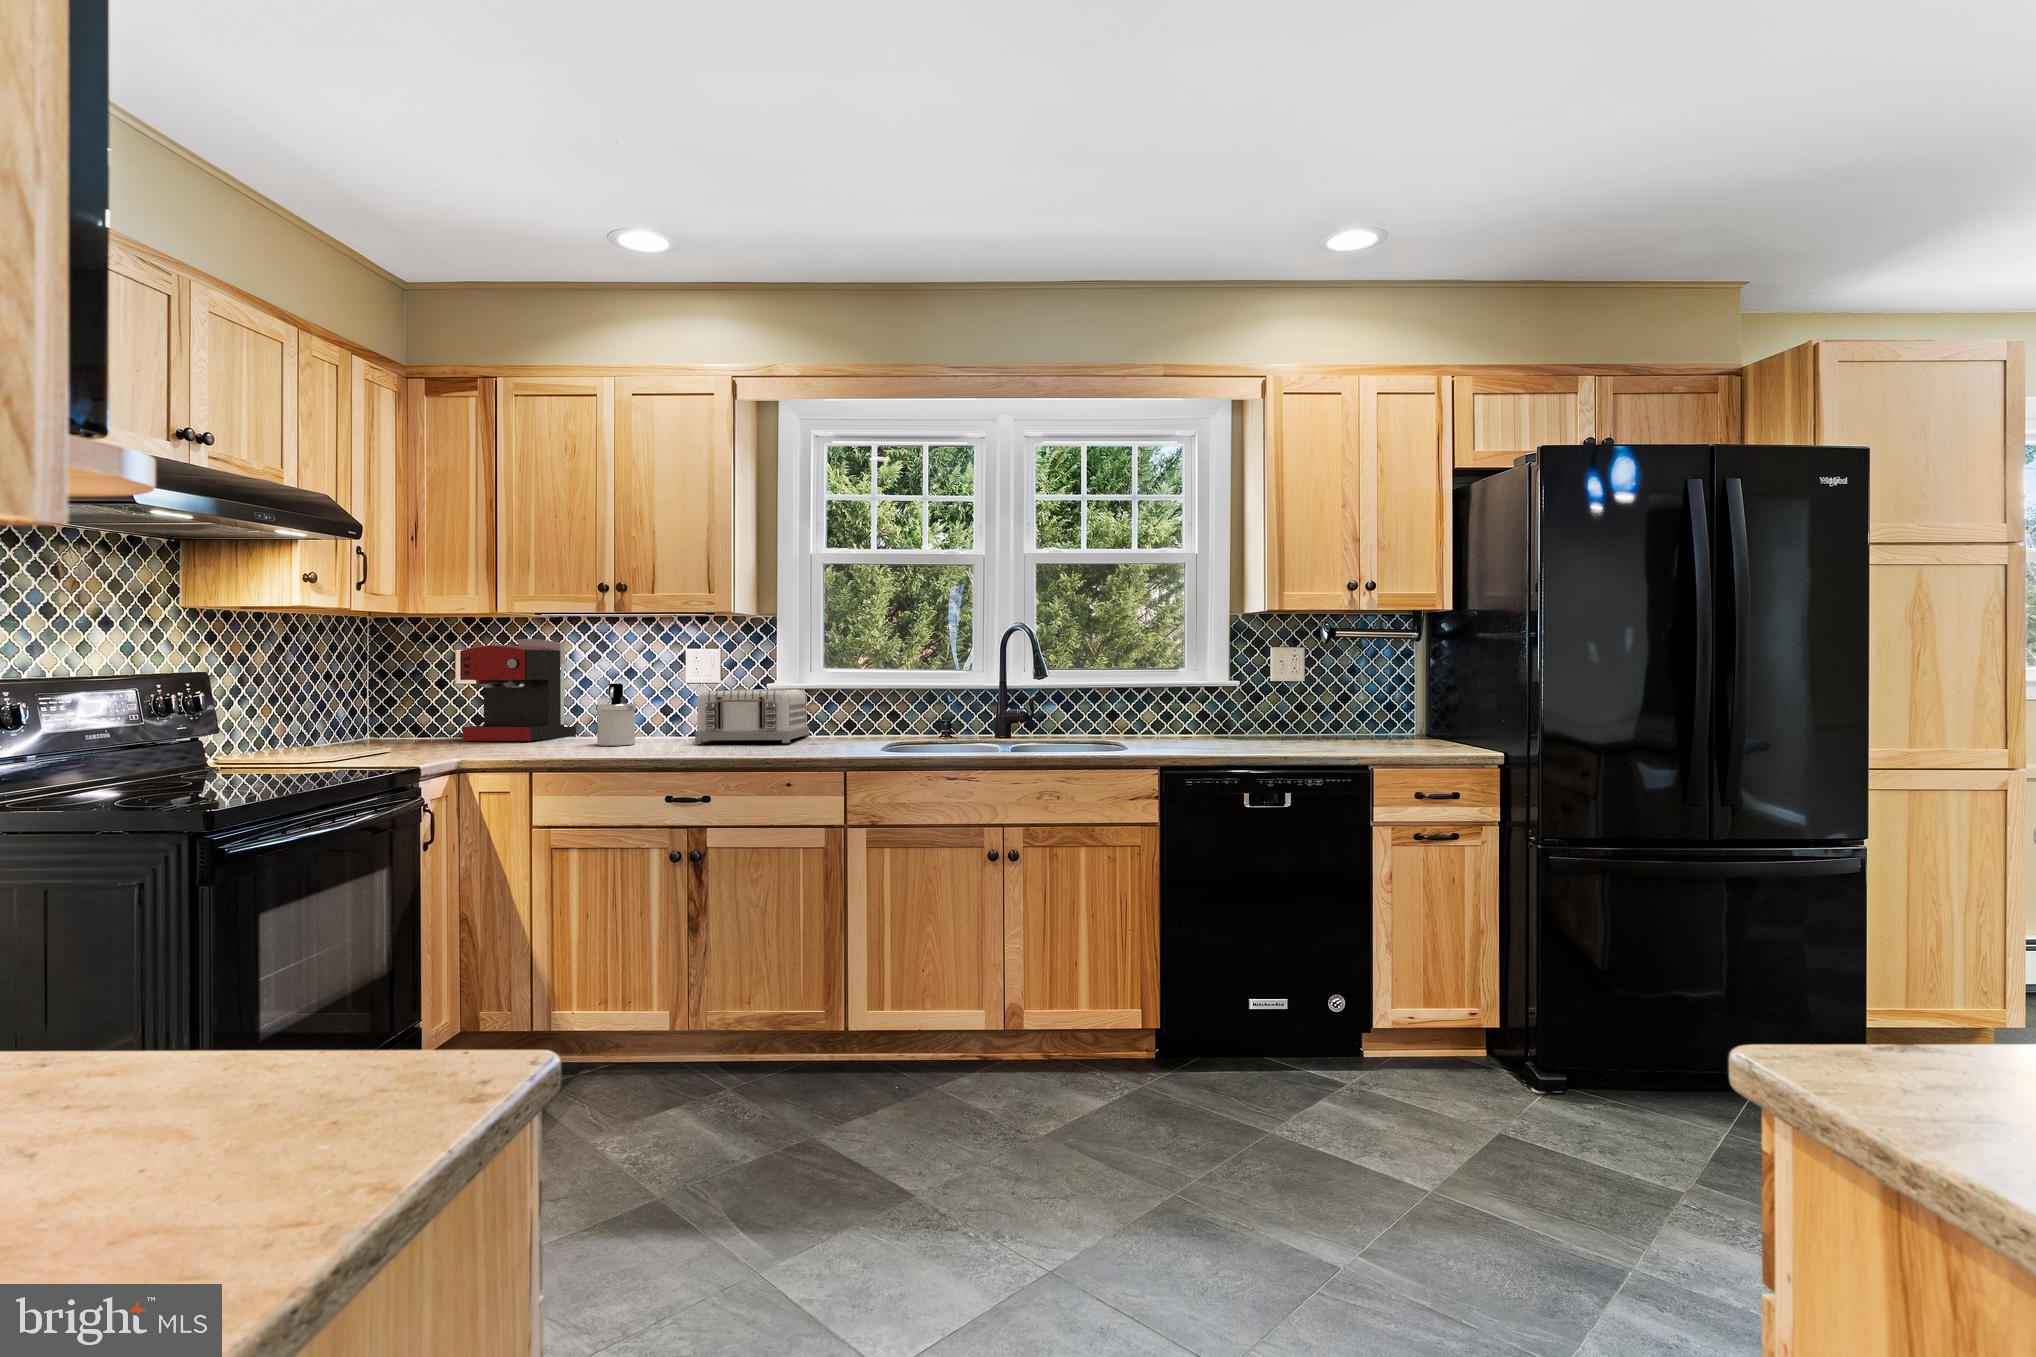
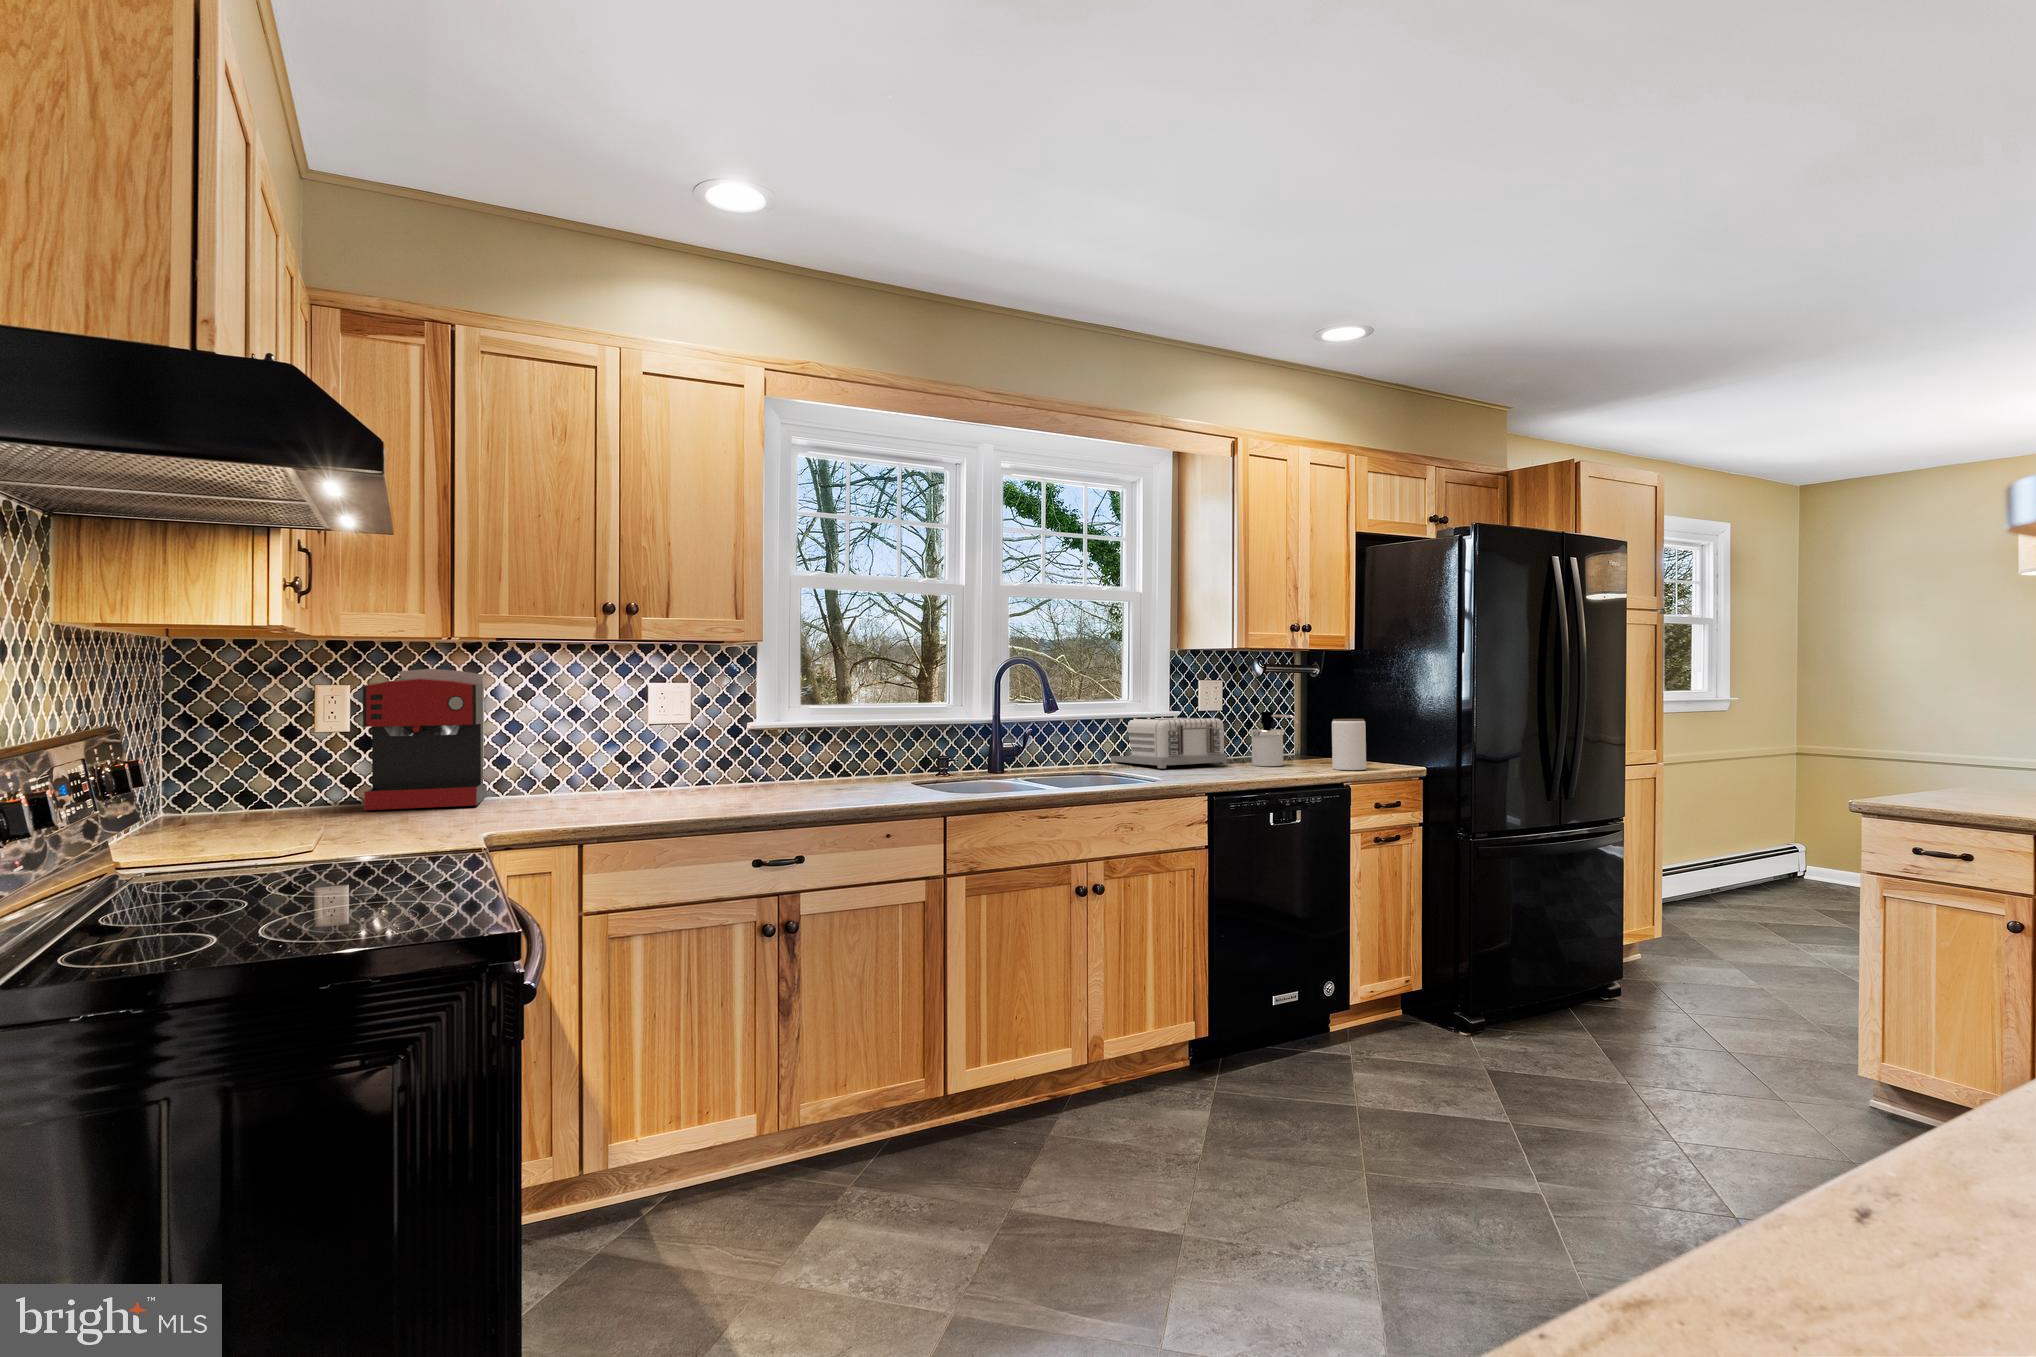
soap dispenser: present [596,683,636,746] -> present [1250,712,1299,766]
toaster: present [695,689,809,743] -> present [1111,718,1227,768]
jar: none [1381,692,1421,752] -> present [1332,719,1366,770]

